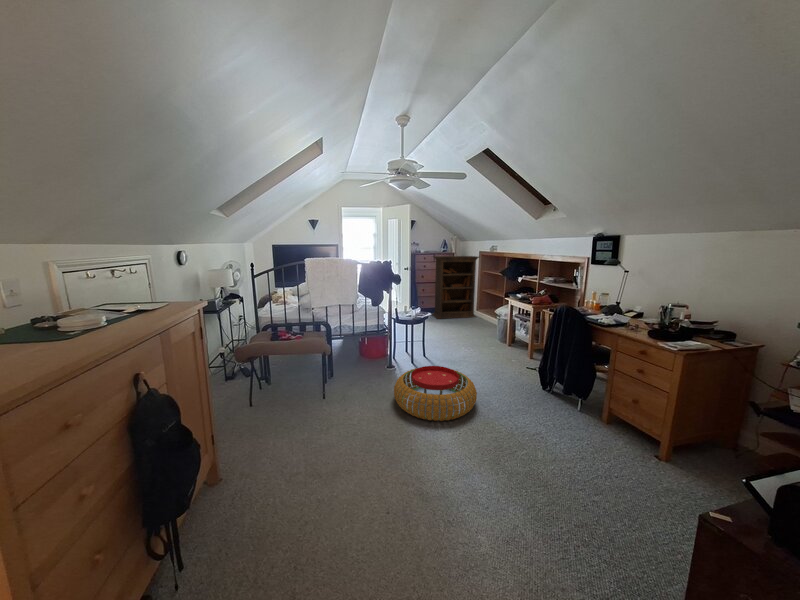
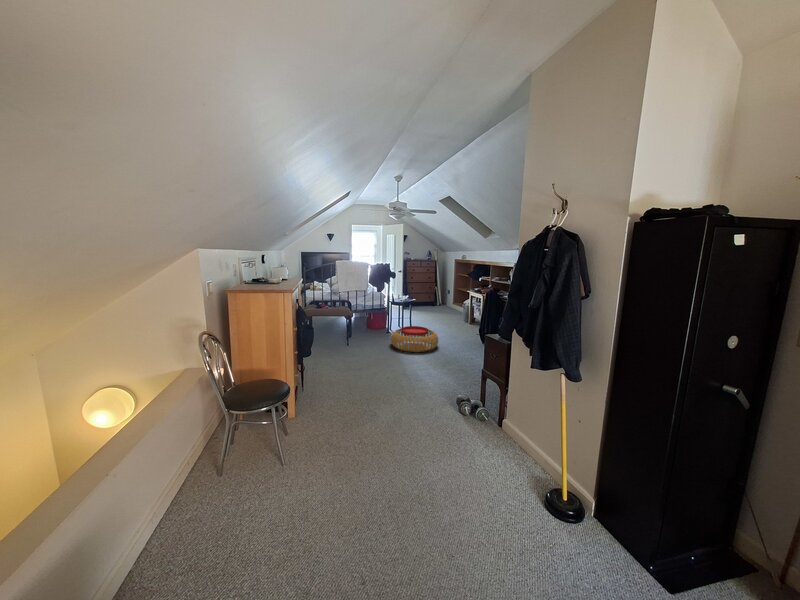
bookcase: present [432,256,479,319] -> none [418,262,455,309]

